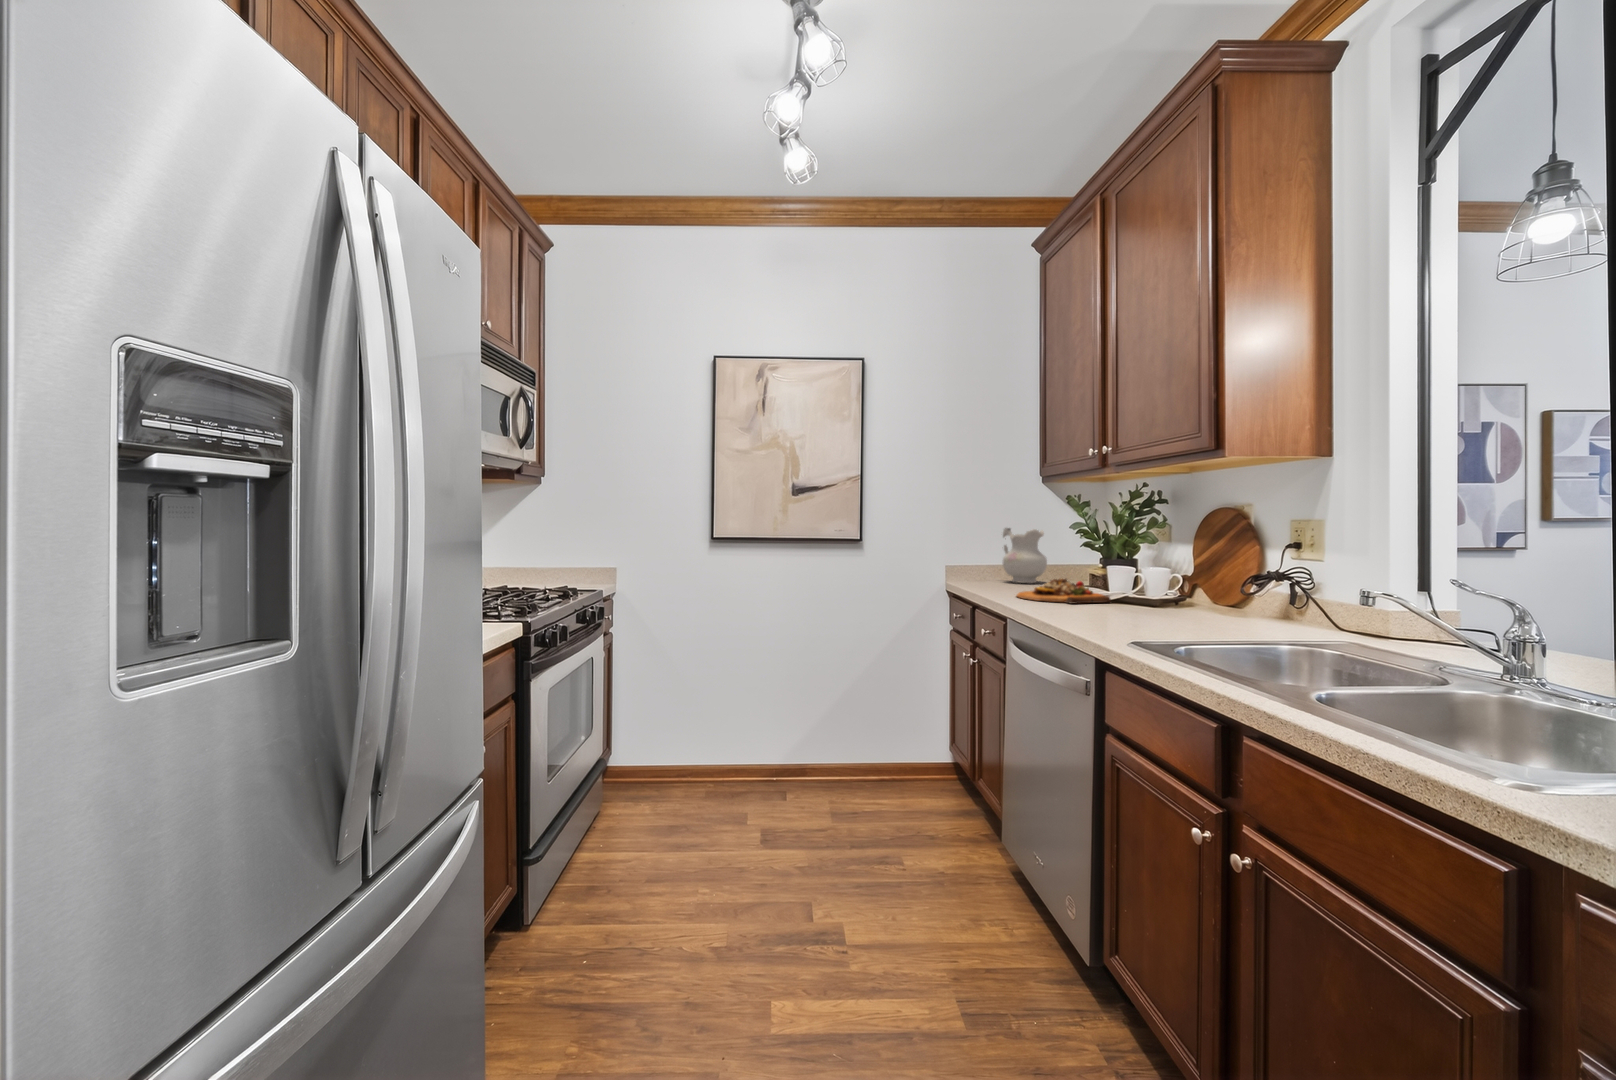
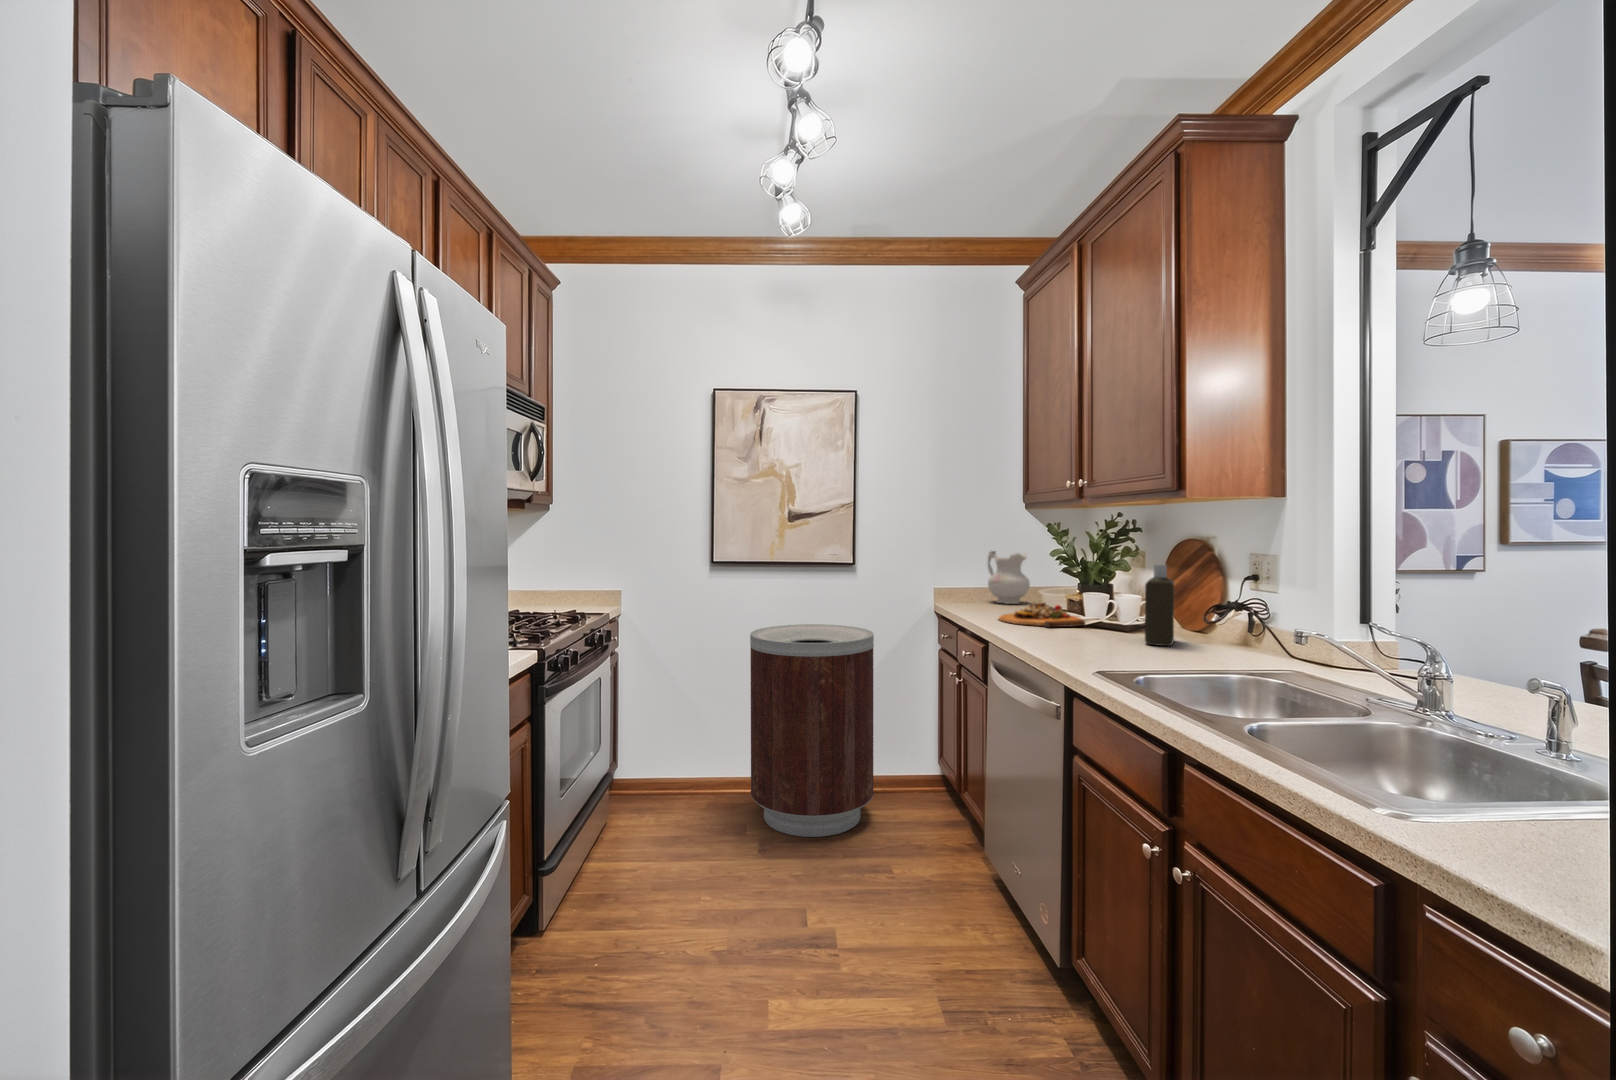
bottle: none [1178,533,1211,620] -> present [1145,564,1174,646]
trash can: none [751,605,882,828] -> present [750,624,874,837]

